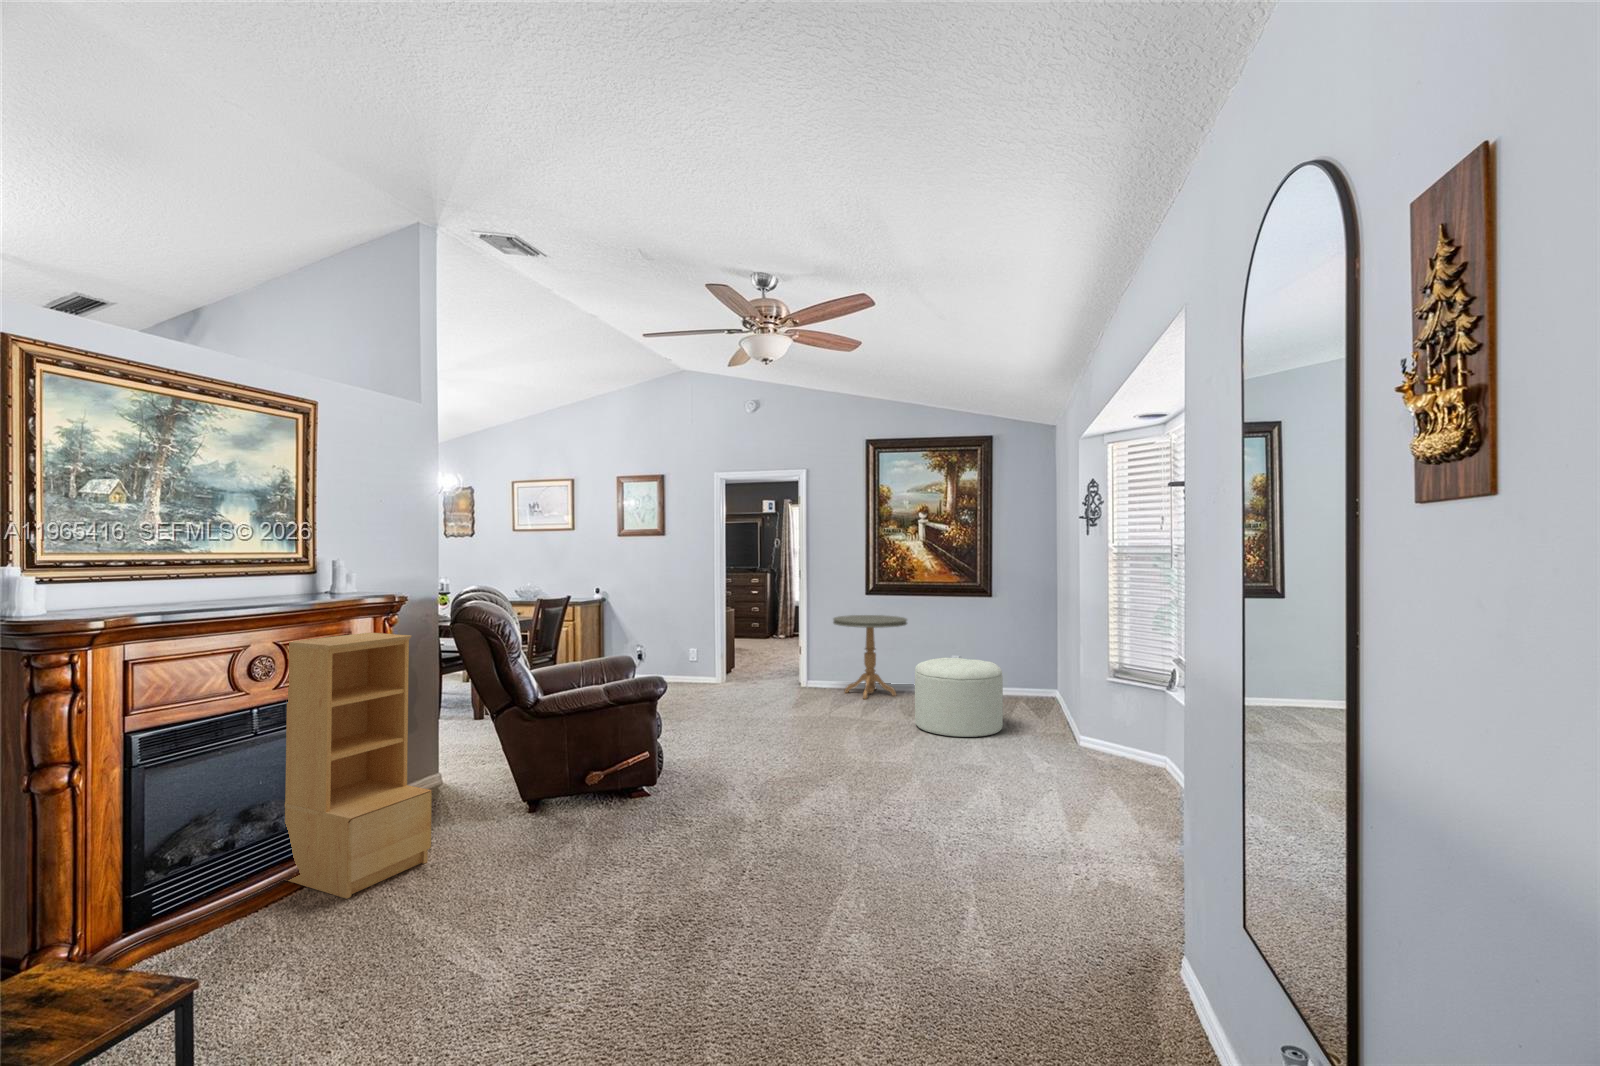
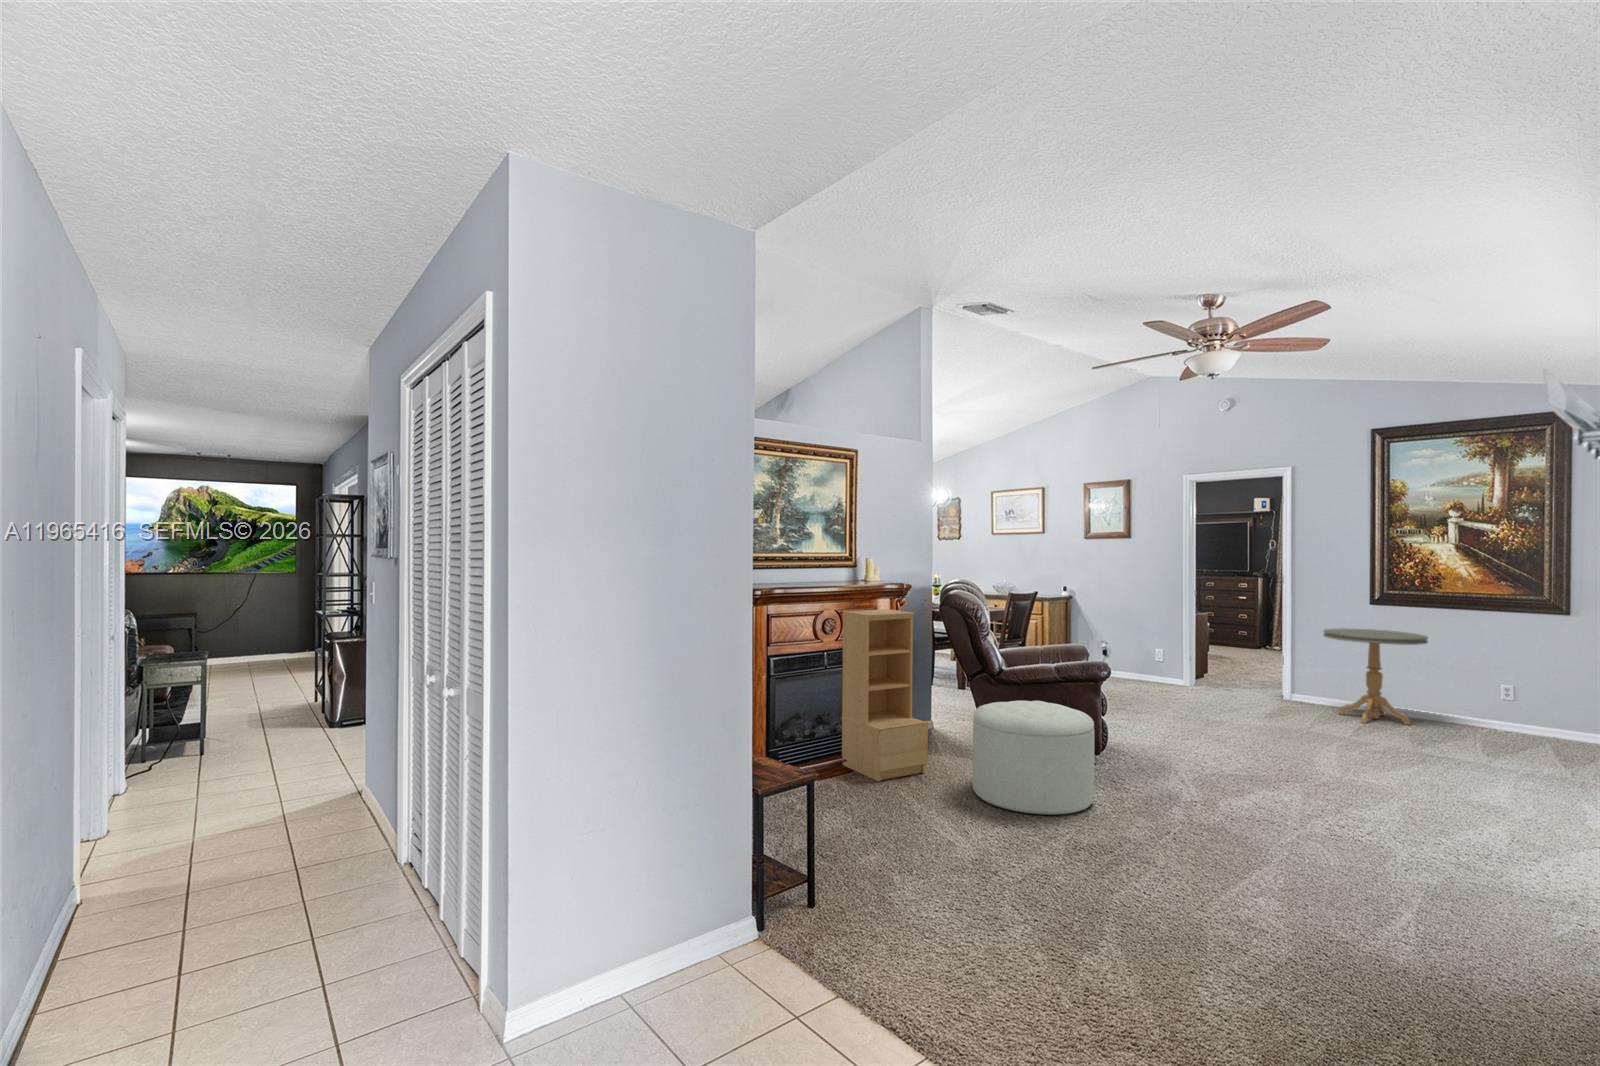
ottoman: present [915,658,1003,737] -> present [973,701,1094,815]

